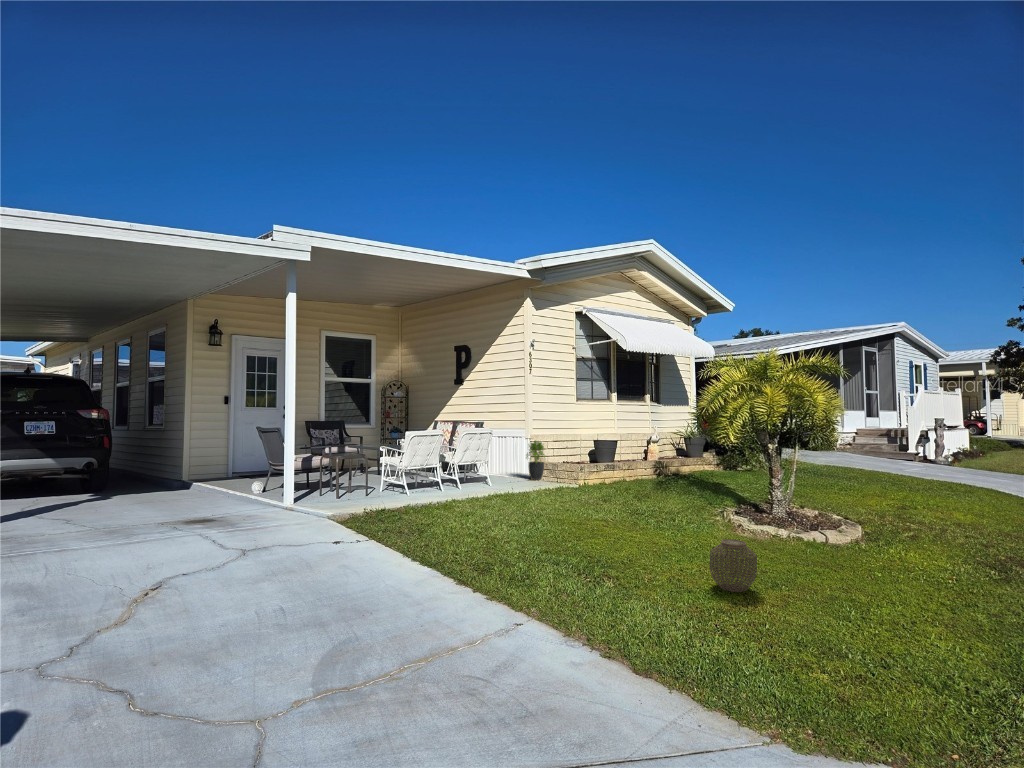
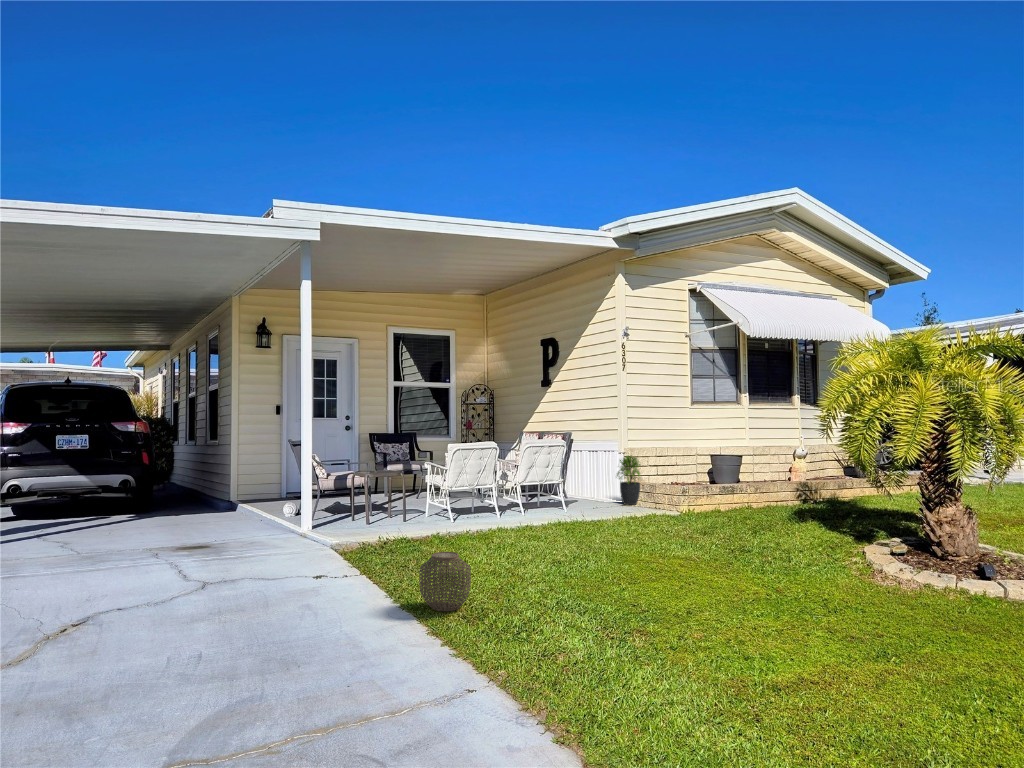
woven basket: present [710,539,757,592] -> present [419,552,471,611]

